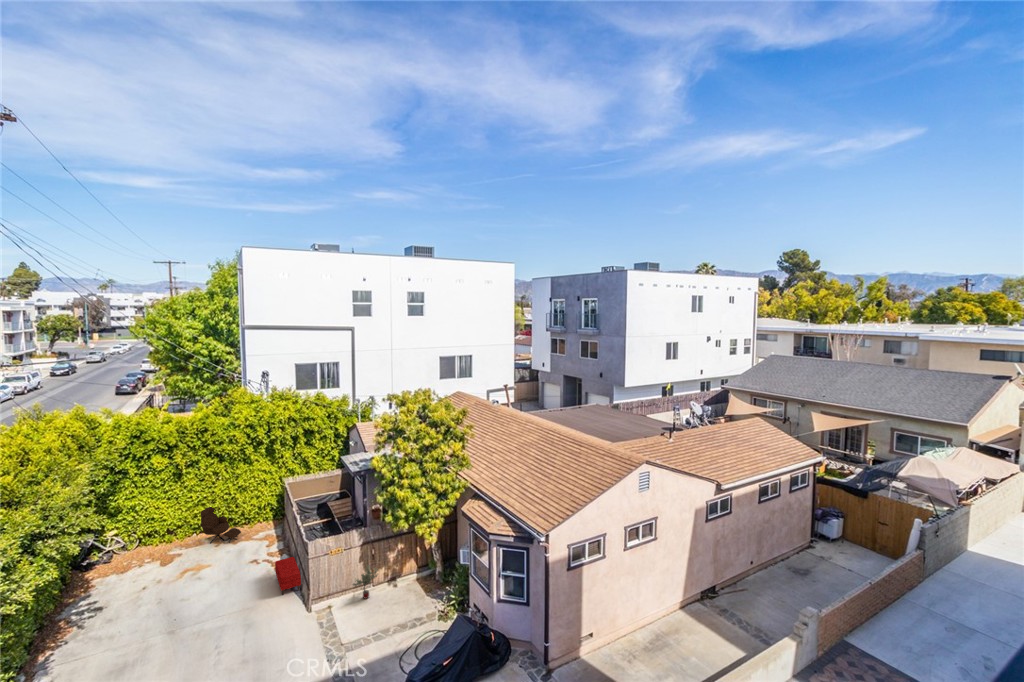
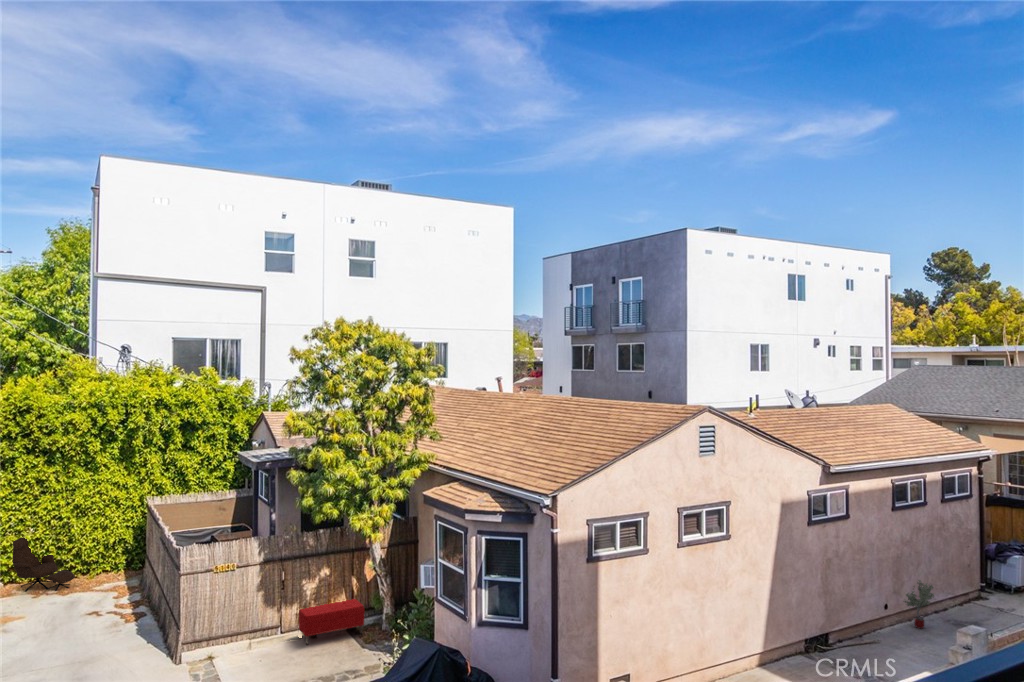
bench: present [275,557,301,595] -> present [299,599,365,645]
potted tree: present [353,565,378,599] -> present [904,580,934,629]

